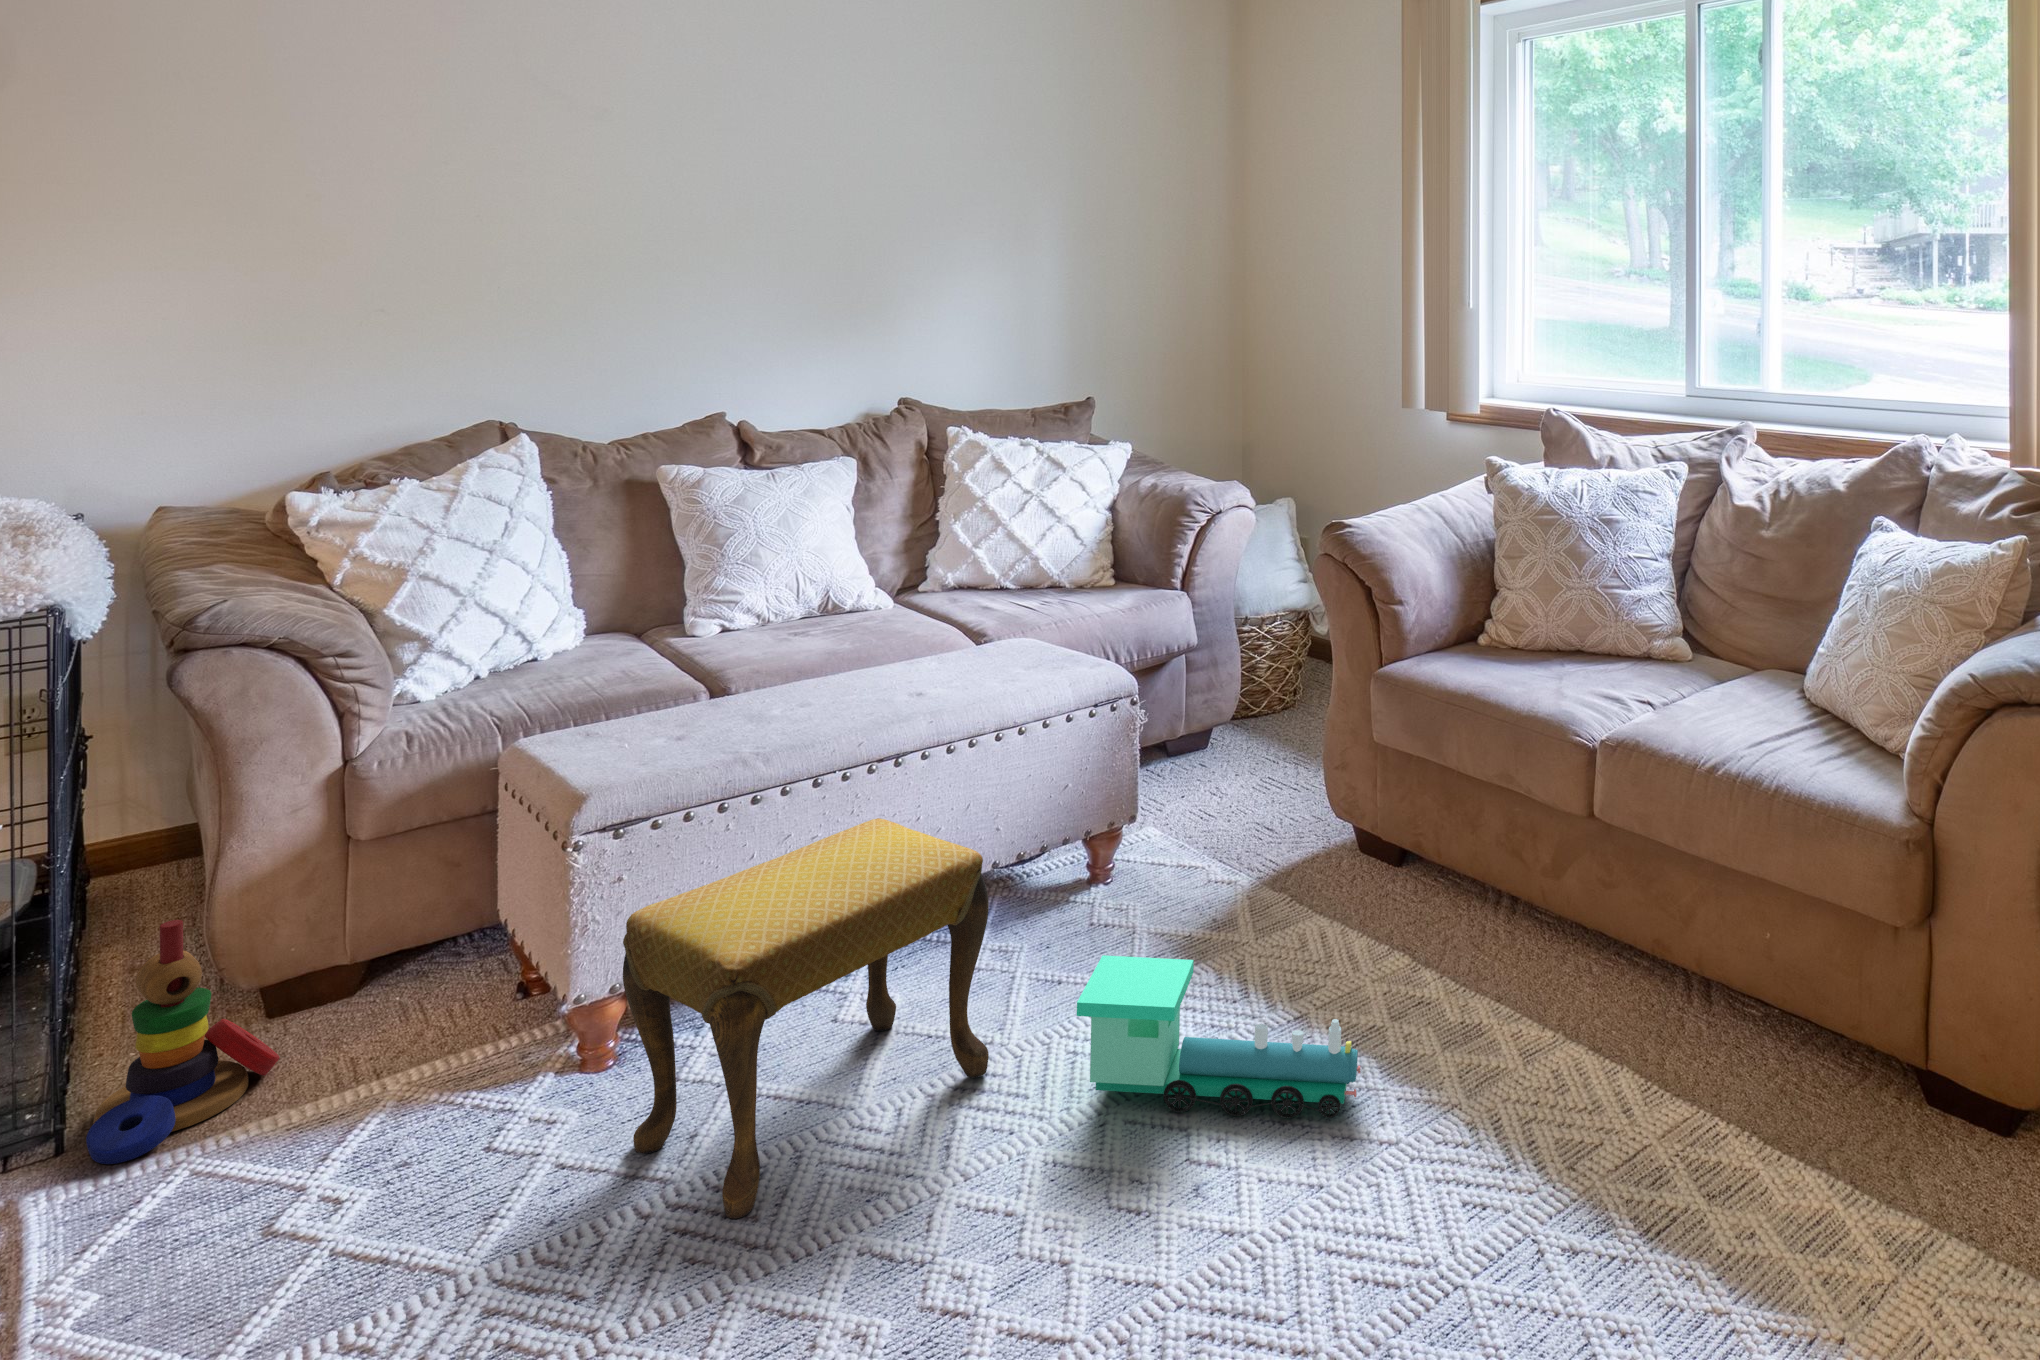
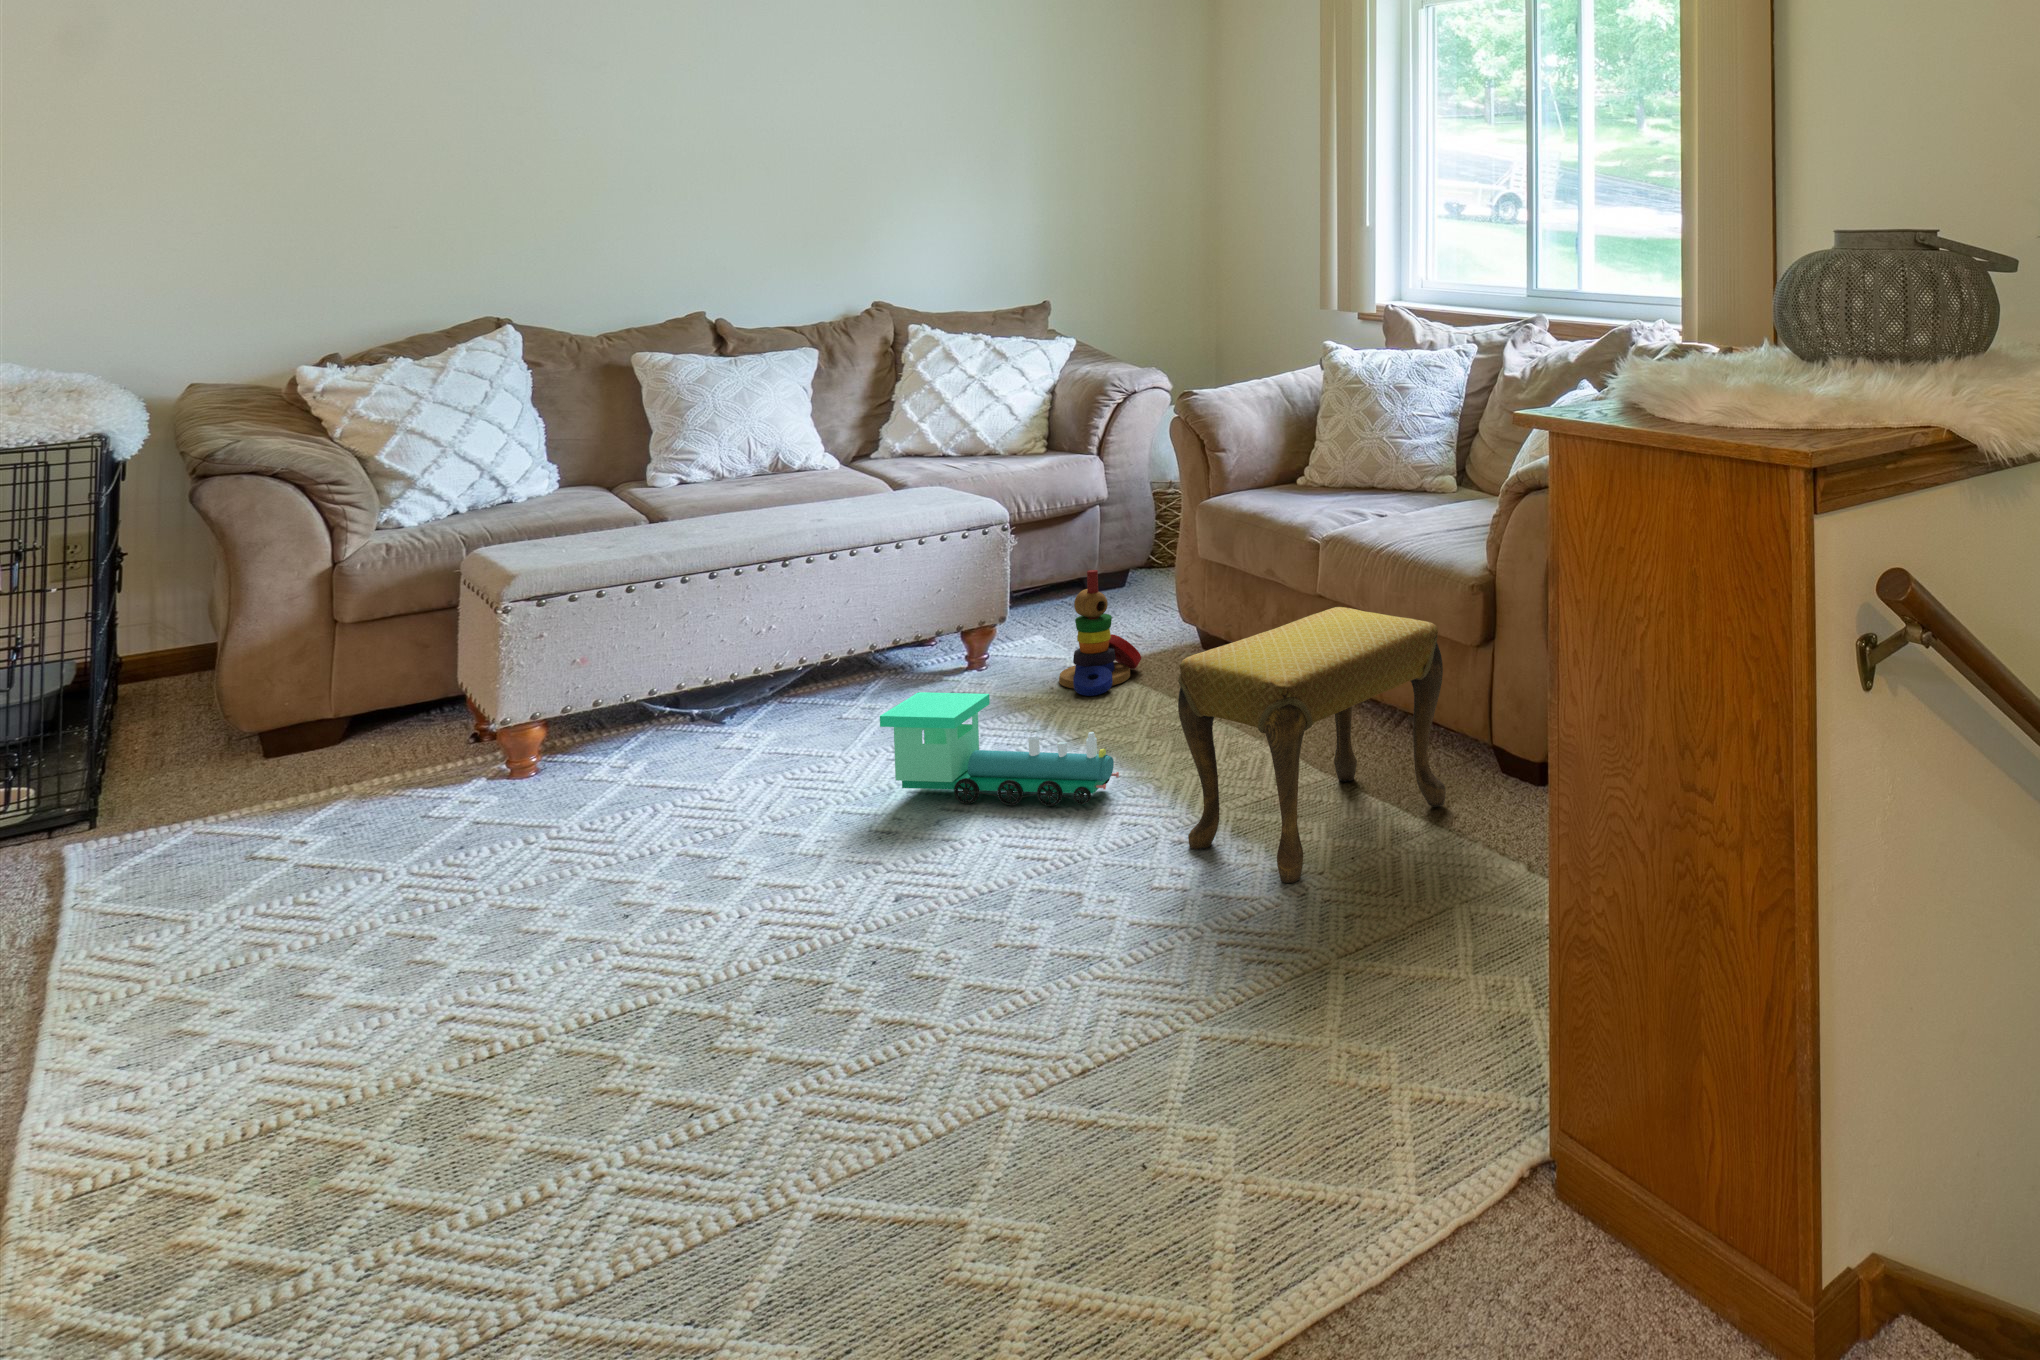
footstool: present [623,818,989,1219] -> present [1178,607,1446,883]
stacking toy: present [86,920,280,1164] -> present [1059,570,1141,696]

